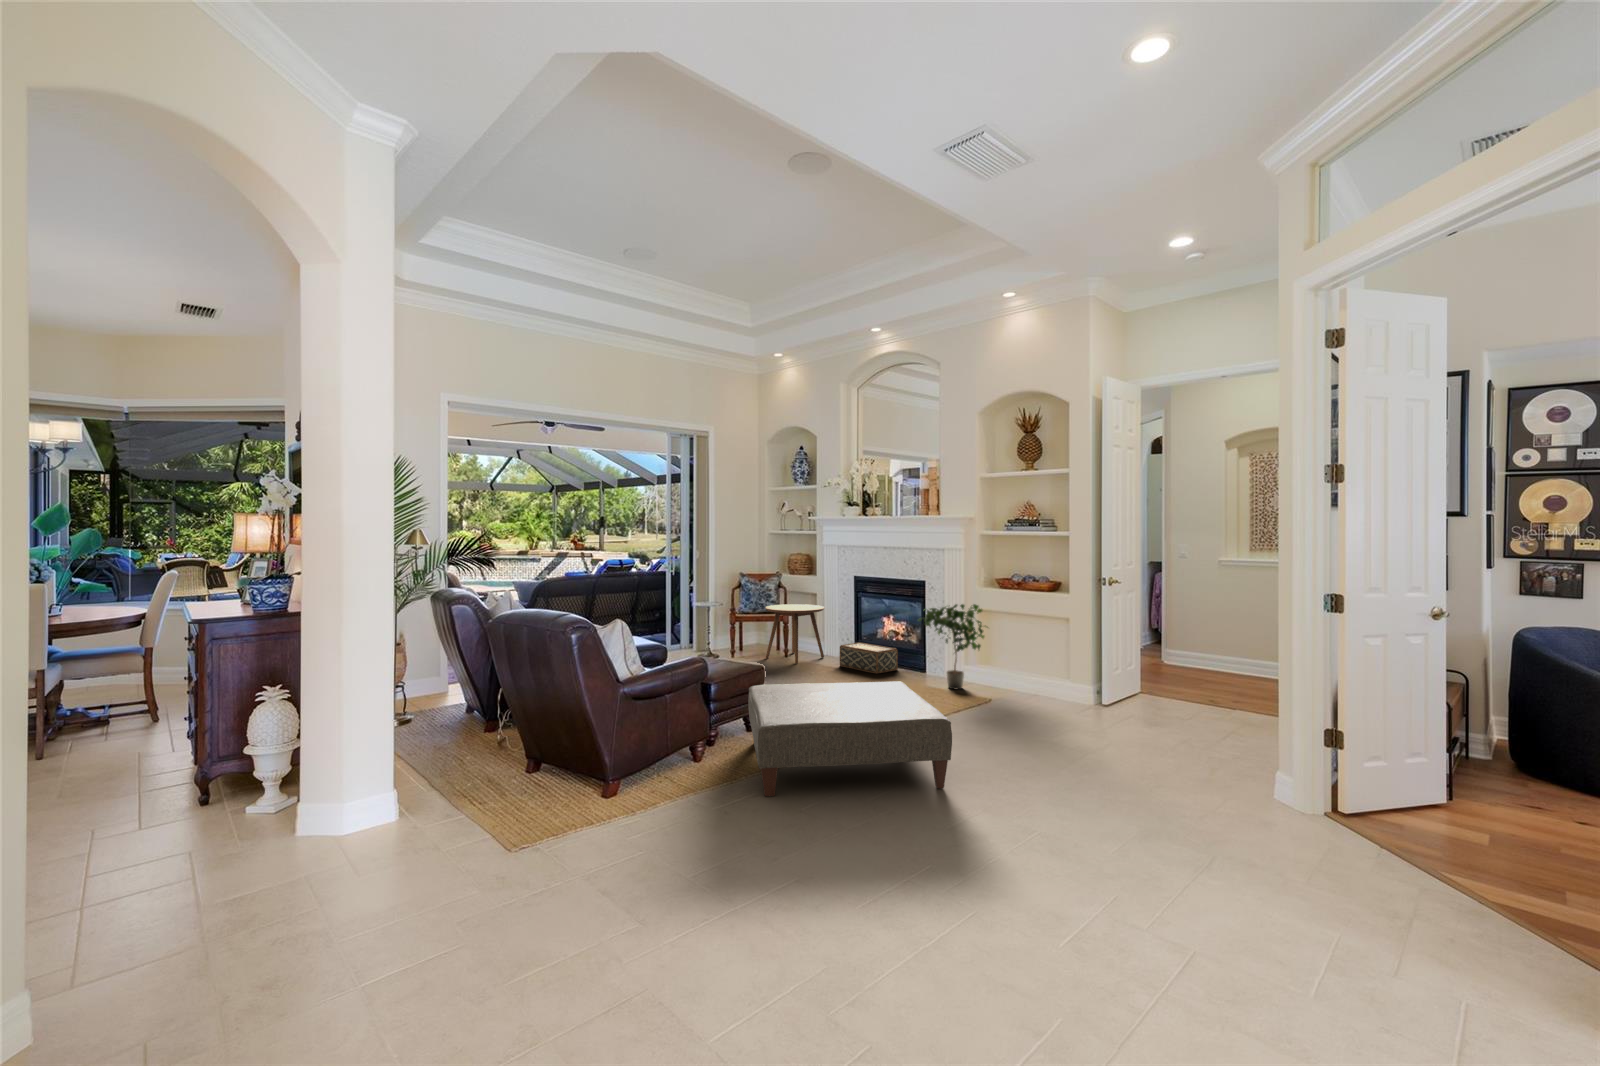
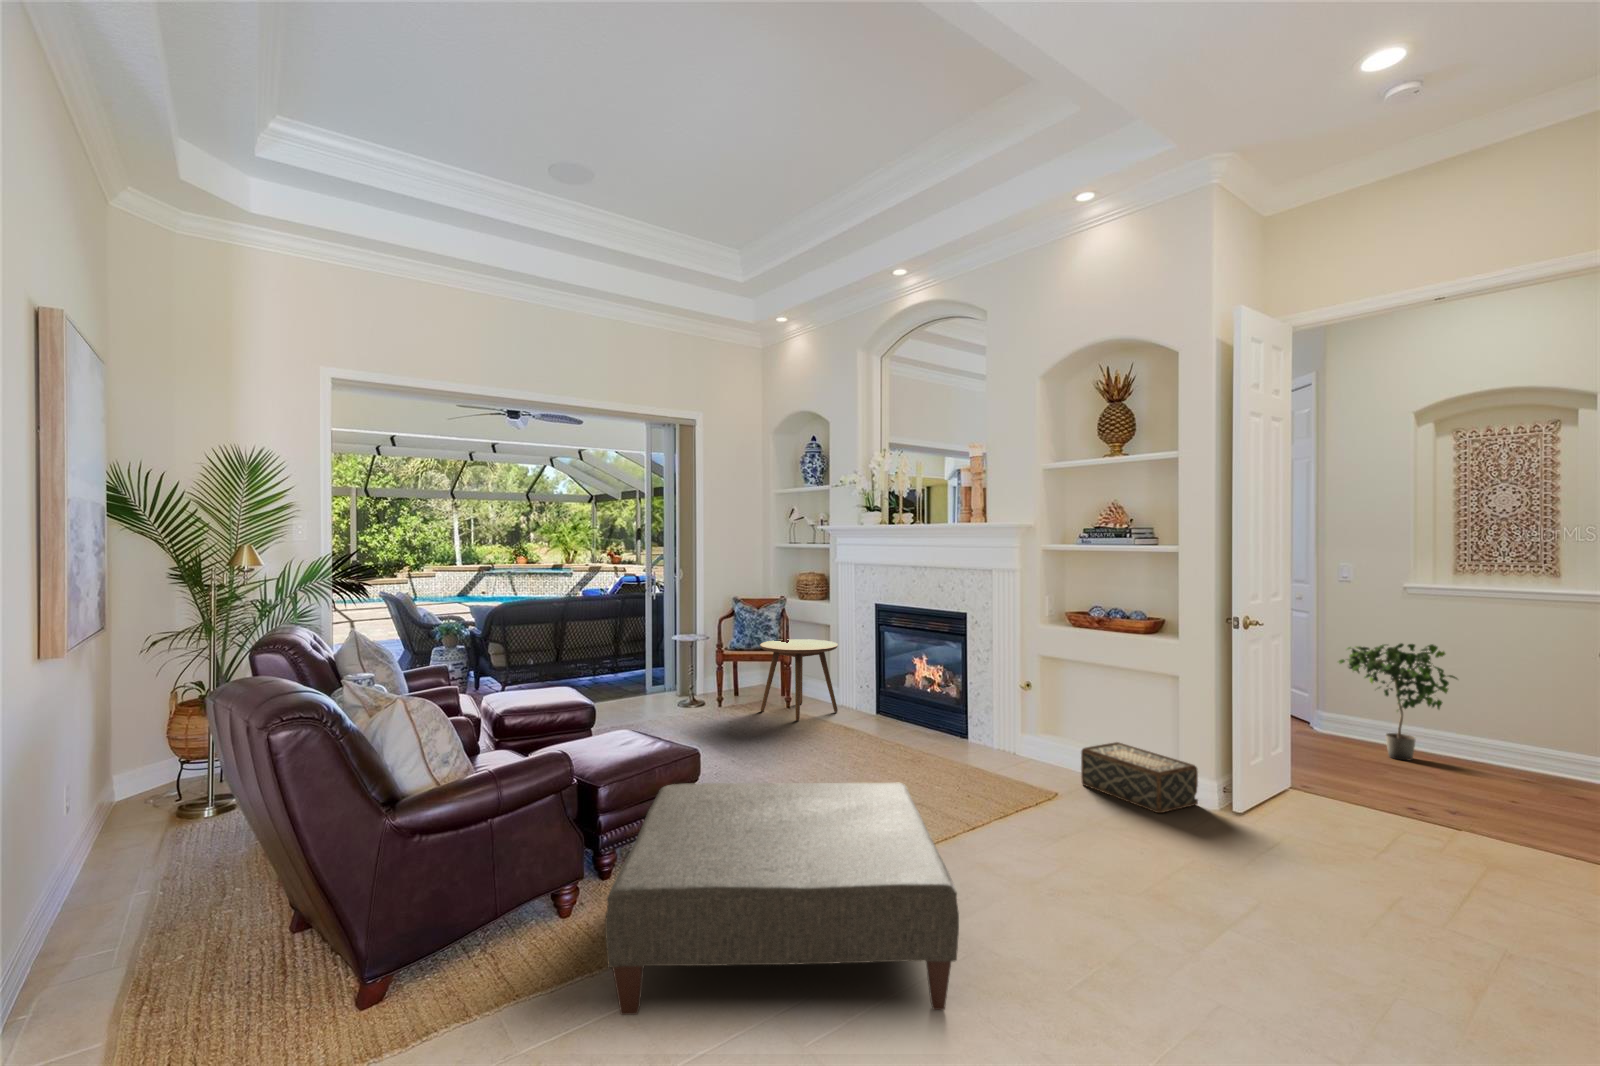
potted plant: present [918,604,988,689] -> present [1339,643,1457,760]
woven basket: present [840,642,898,674] -> present [1081,742,1198,813]

